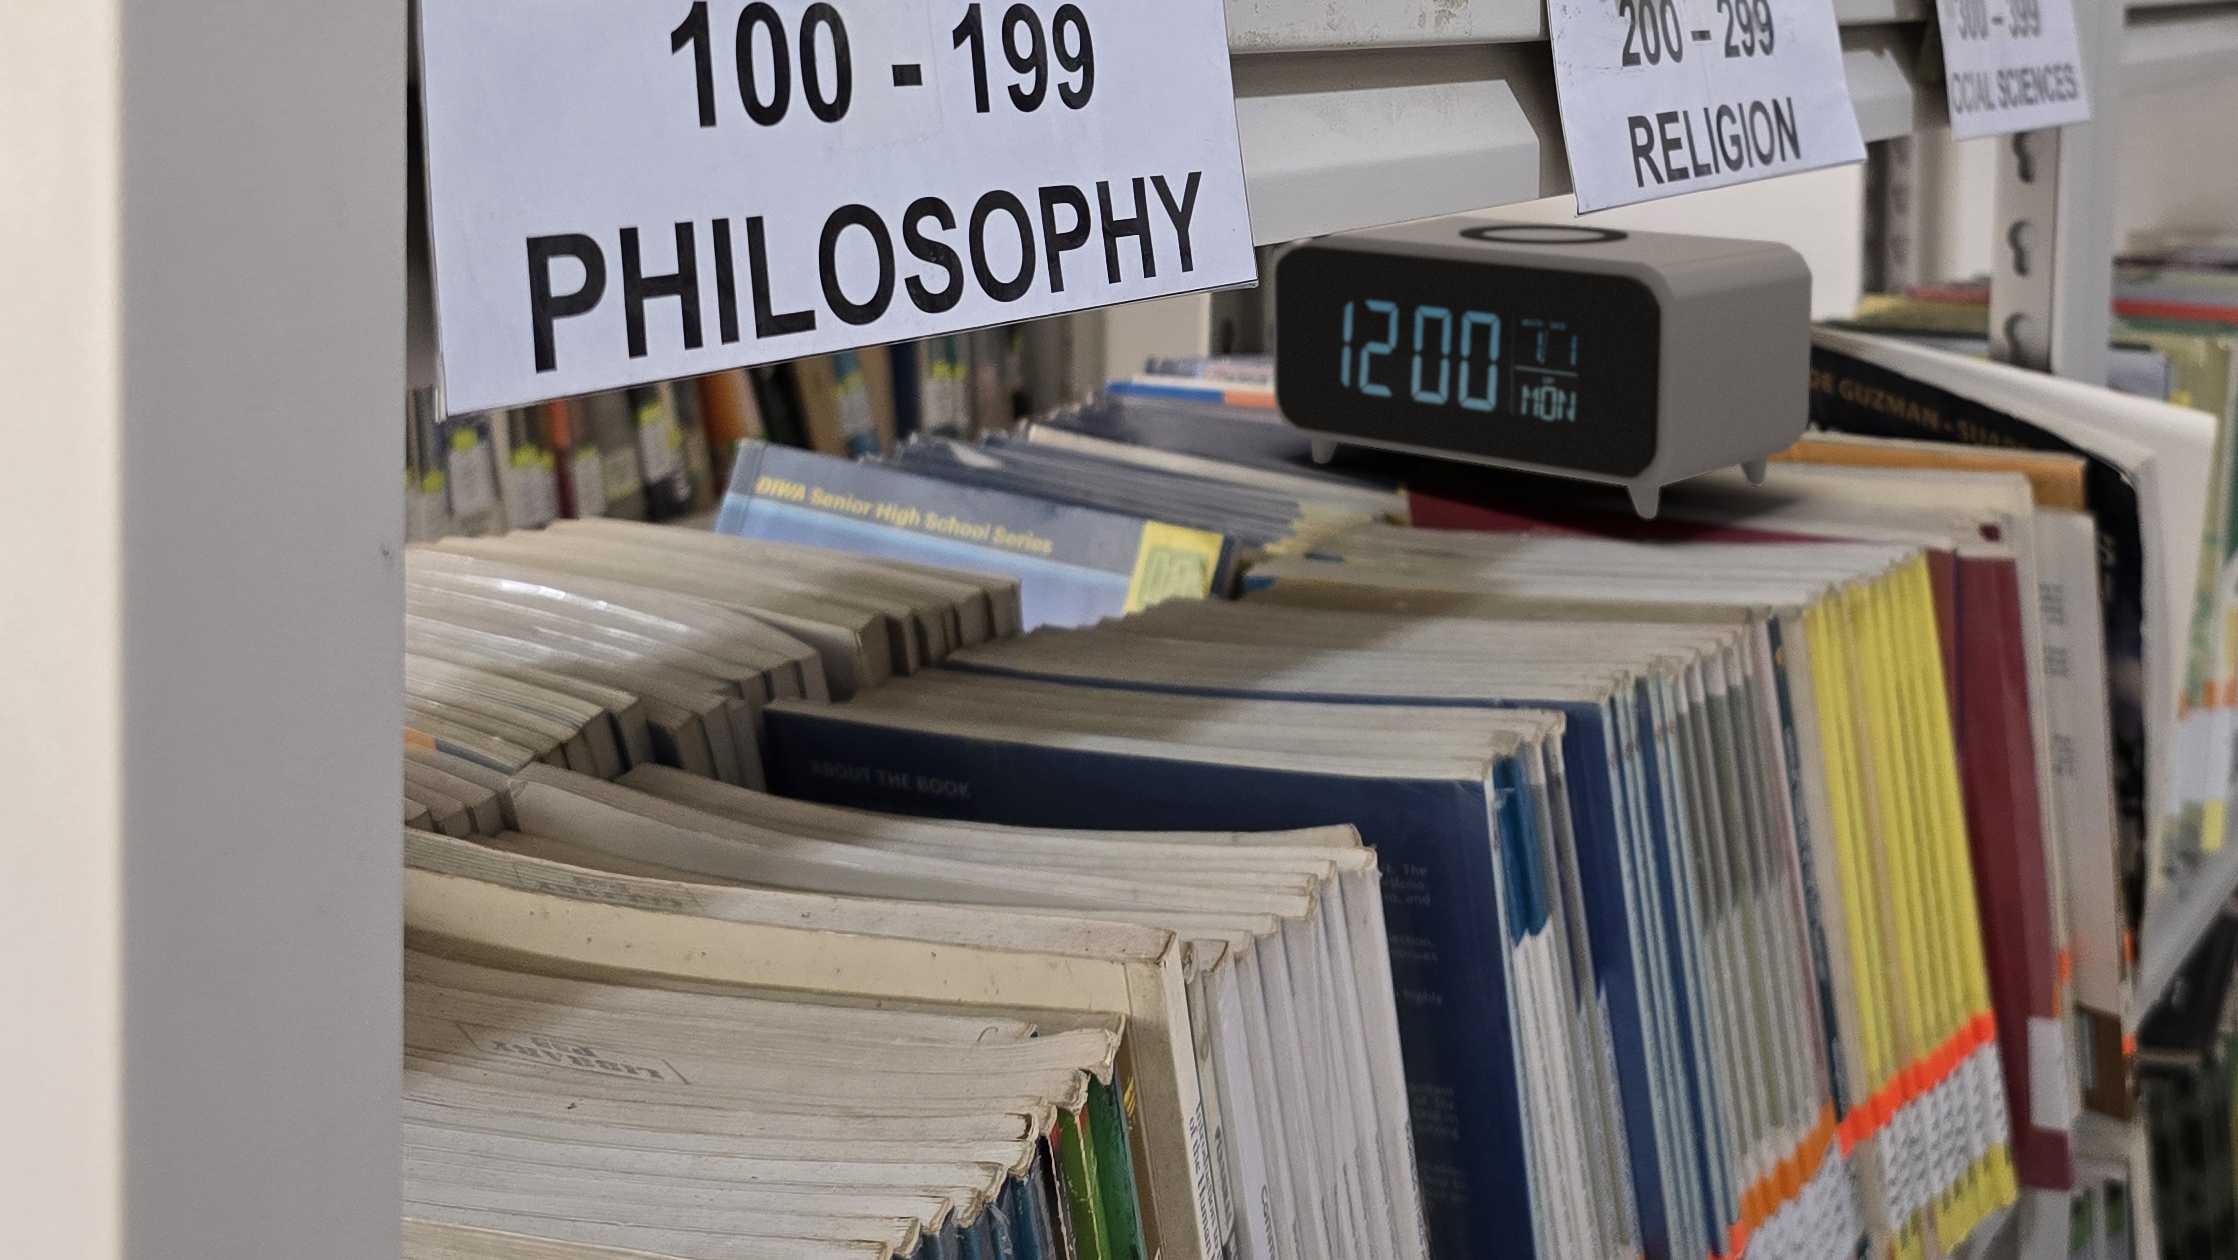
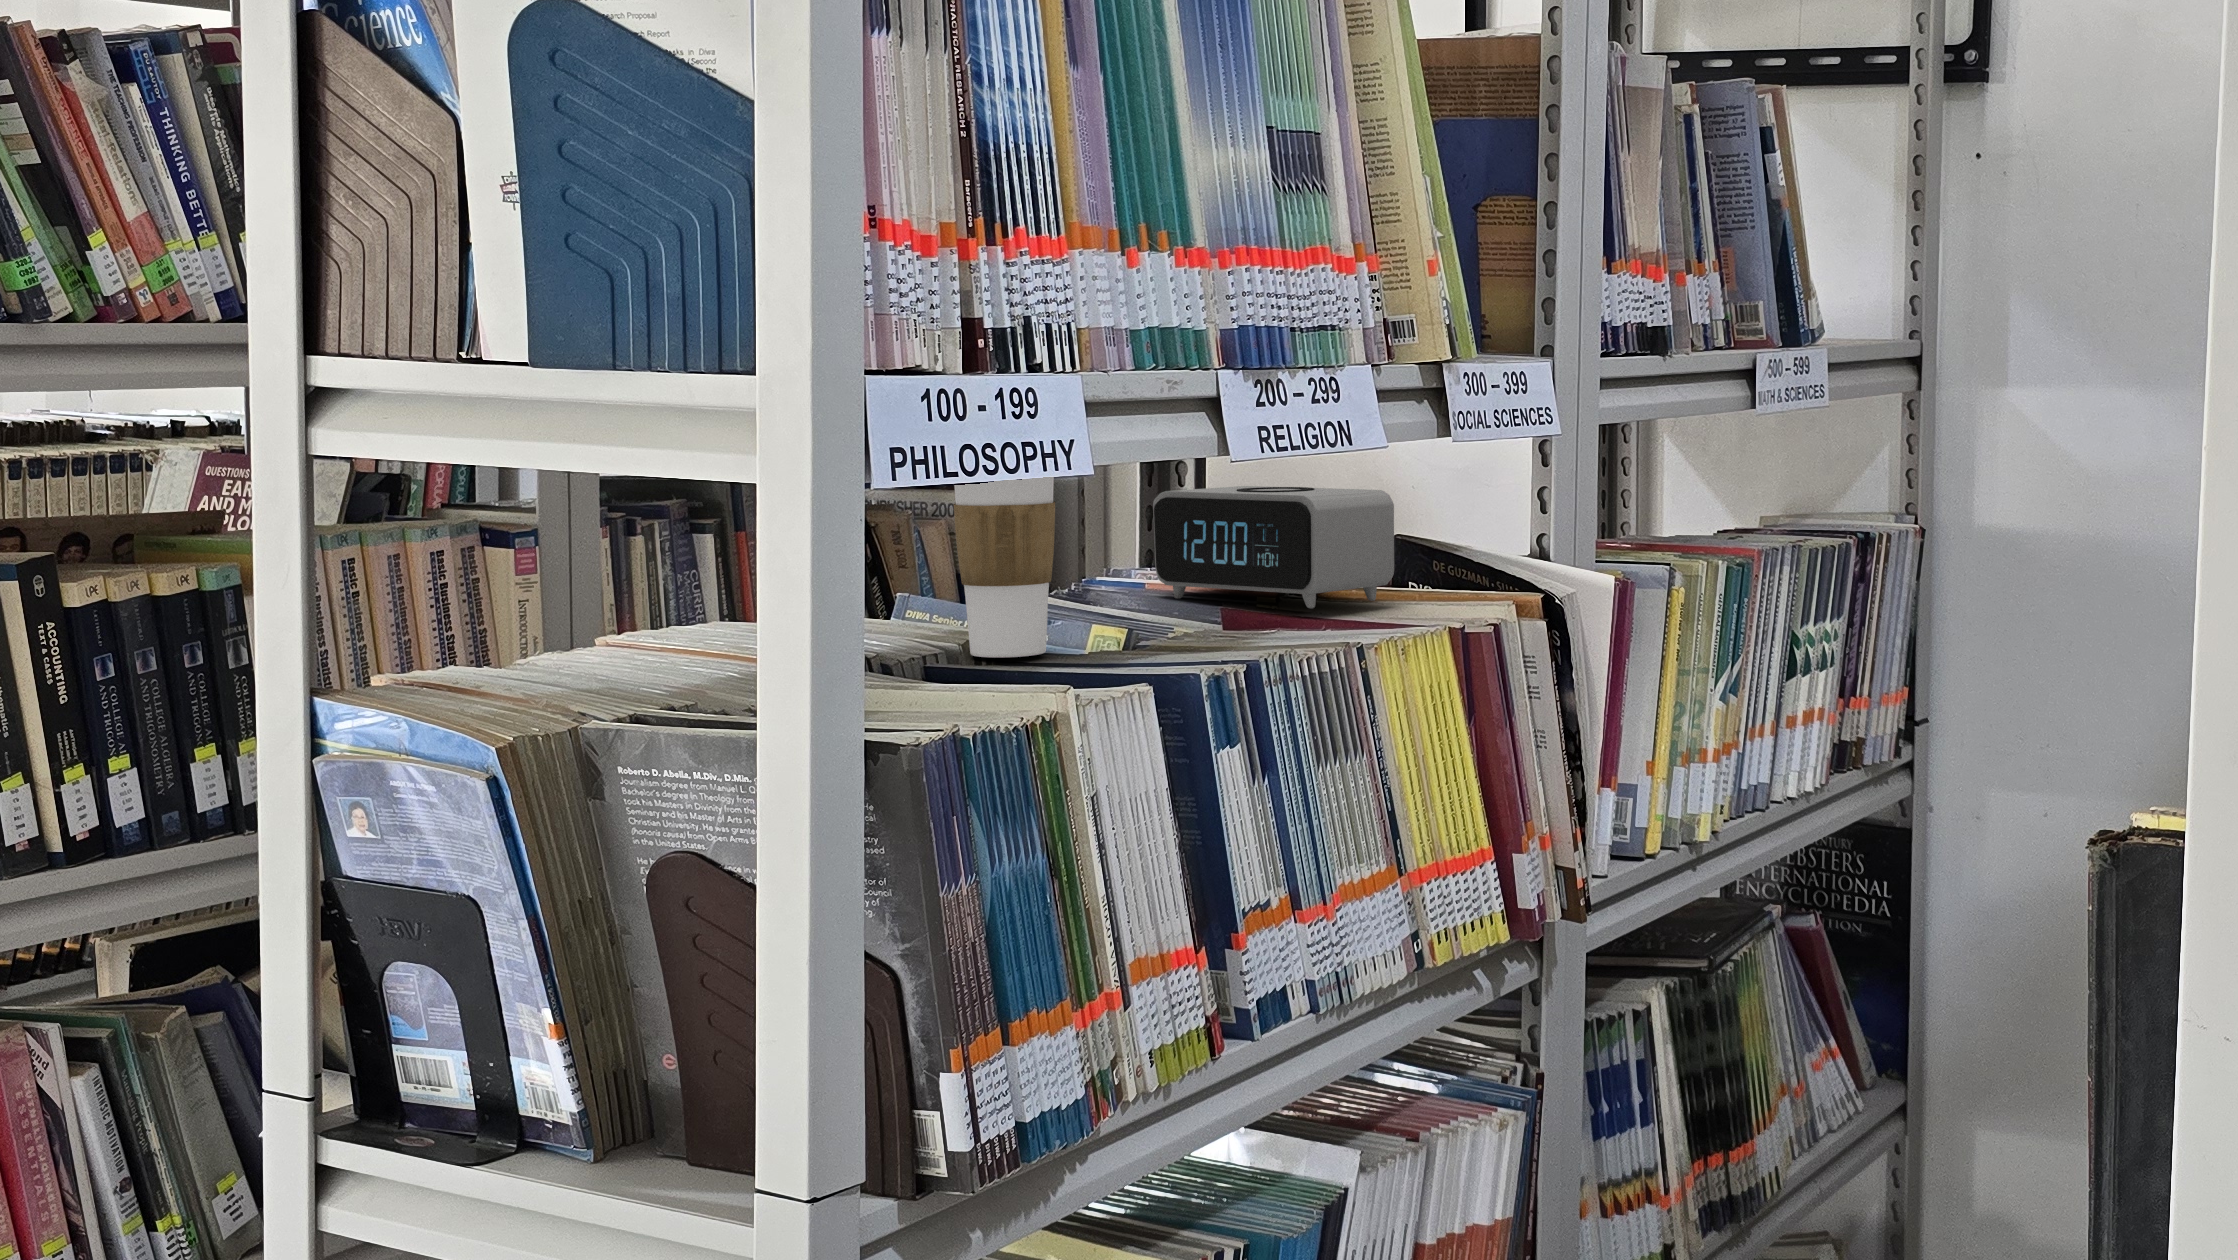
coffee cup: none [798,115,1119,753] -> present [954,477,1055,658]

